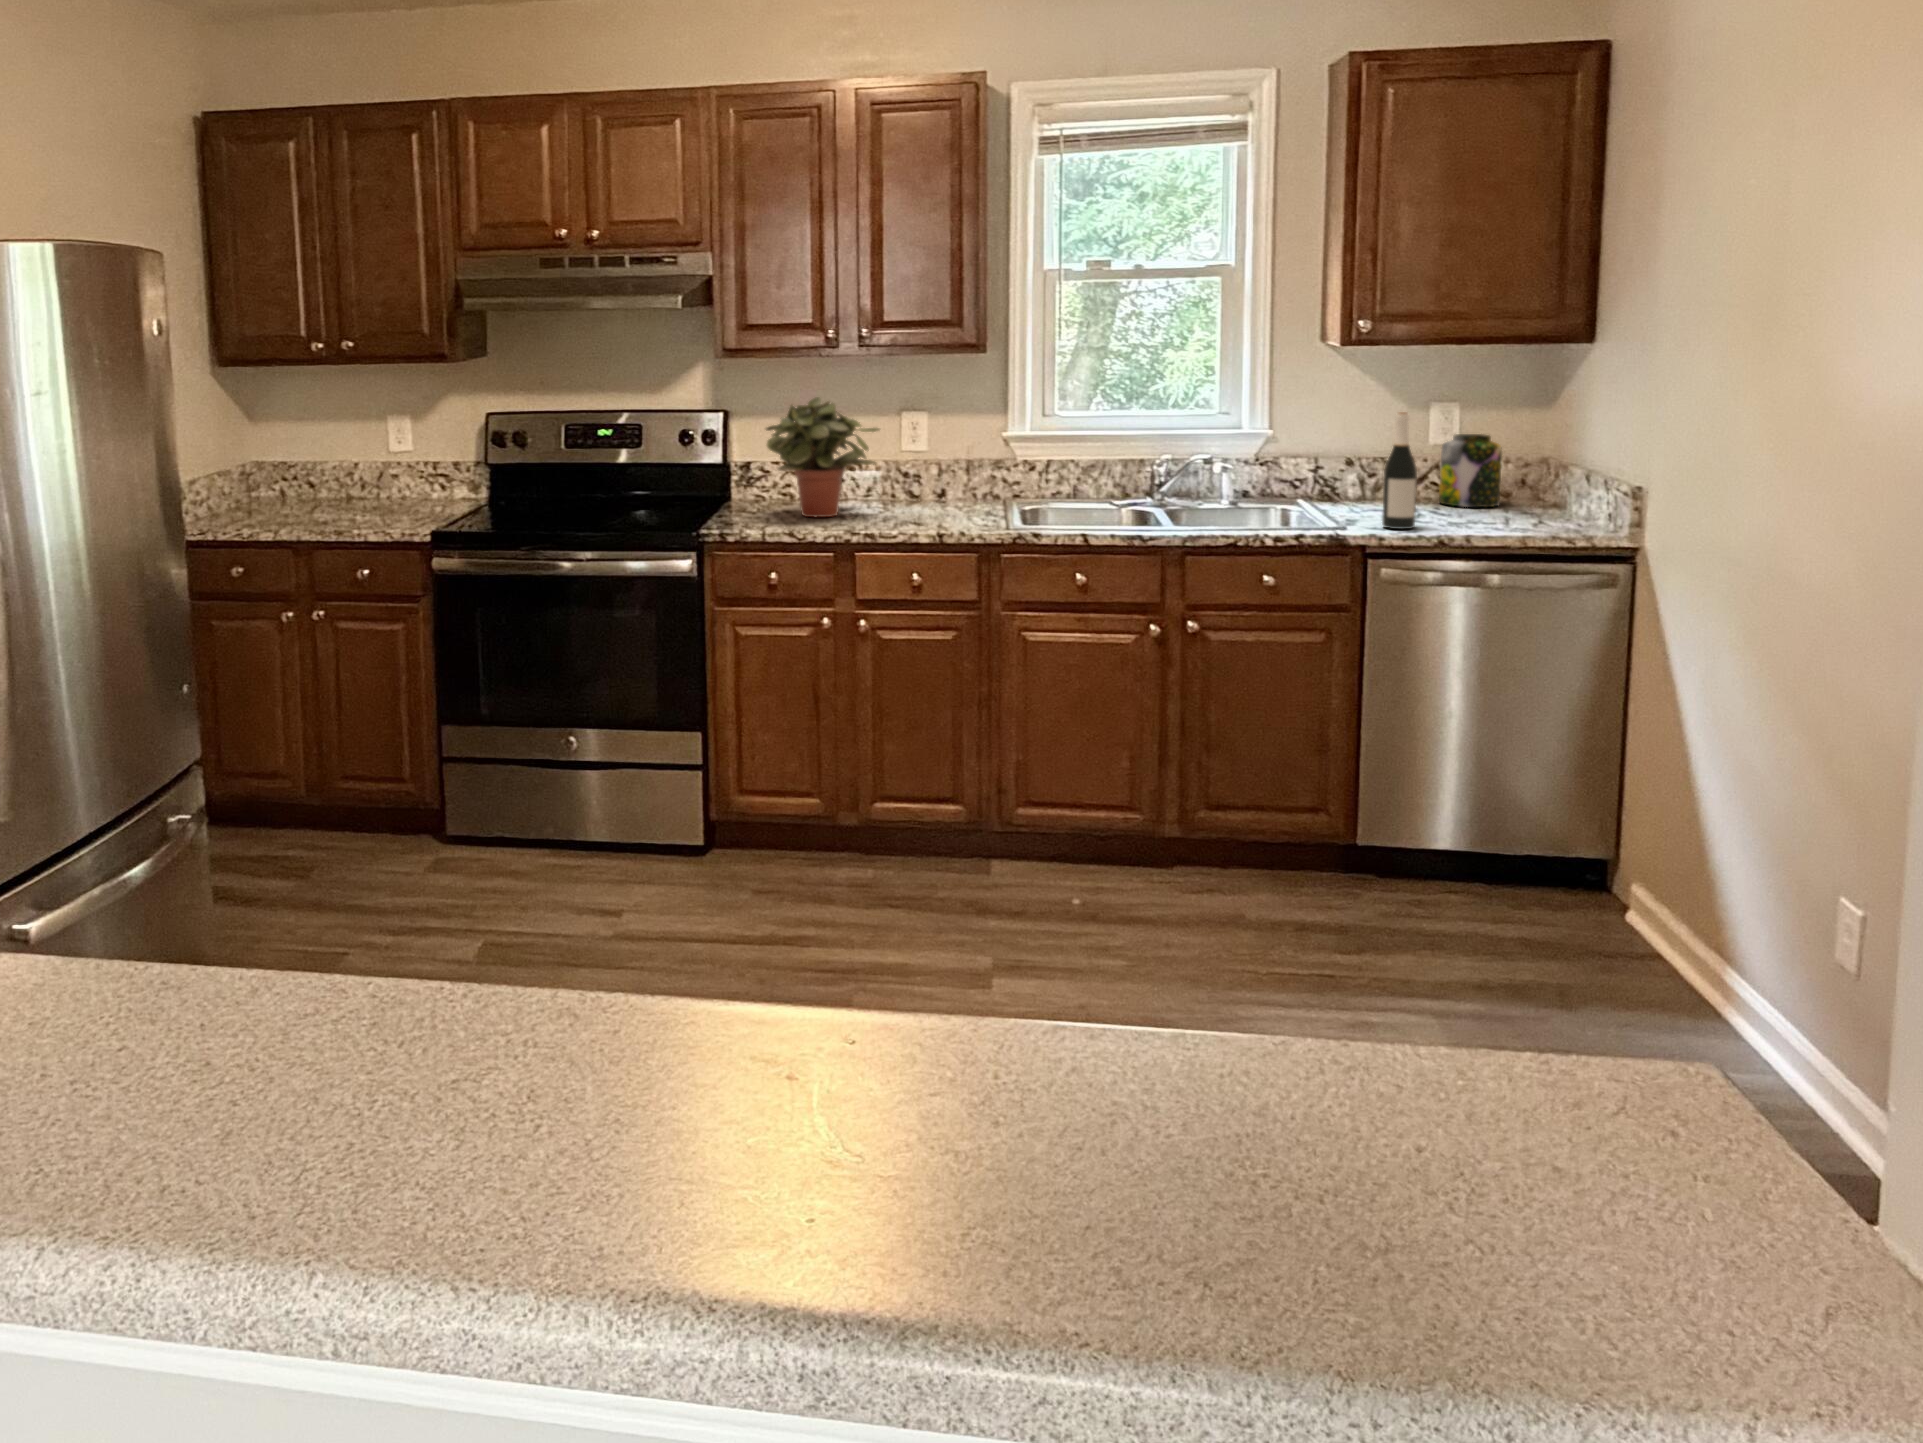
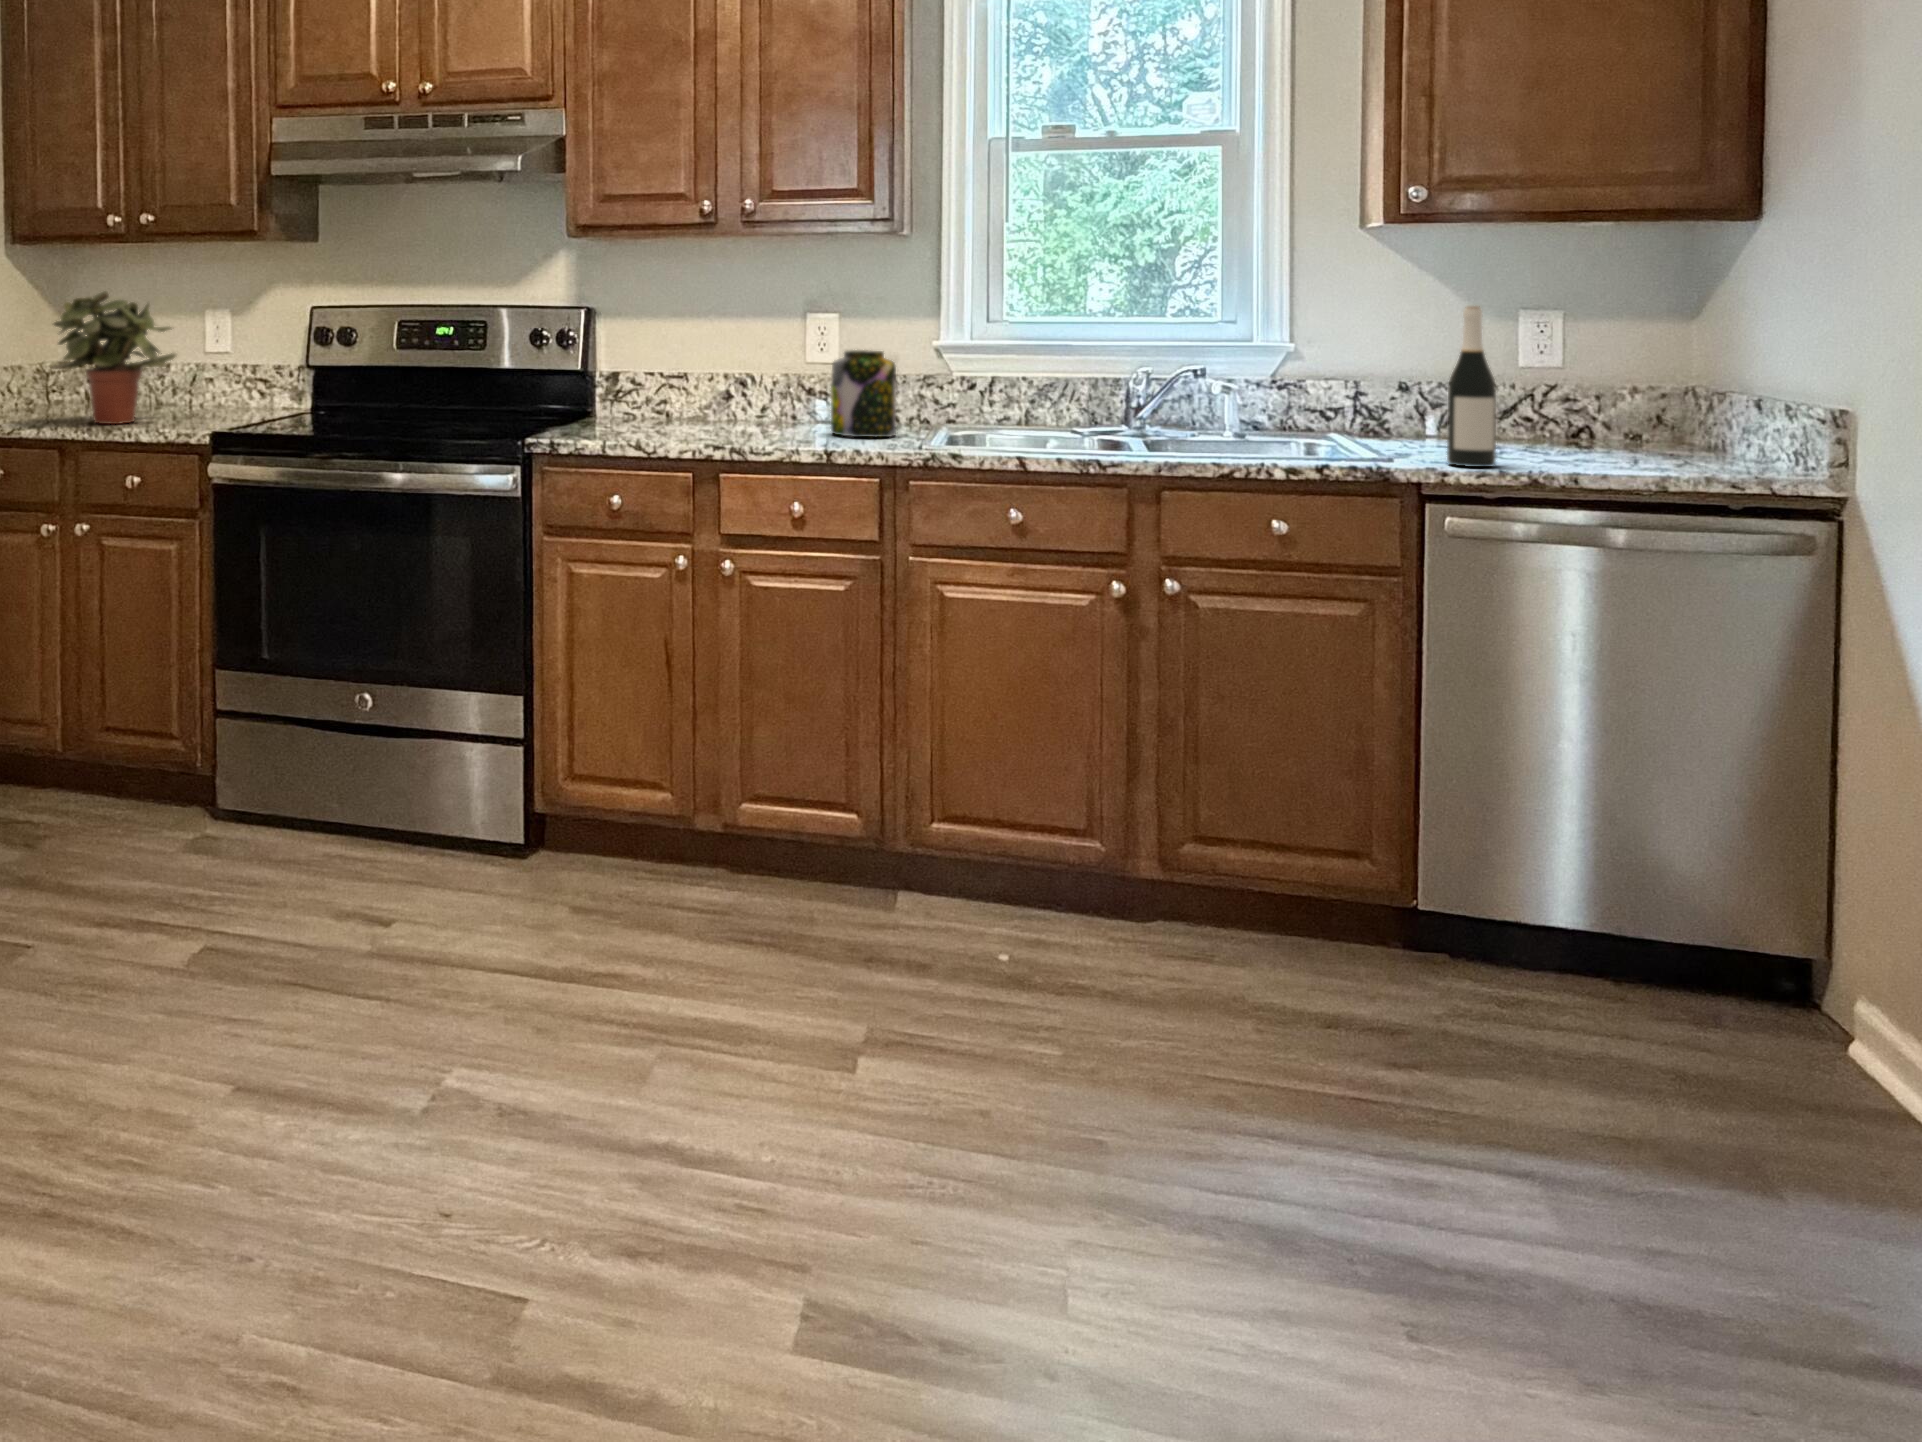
potted plant: present [766,397,880,517] -> present [53,291,176,424]
jar: present [1439,434,1502,507] -> present [831,350,896,437]

